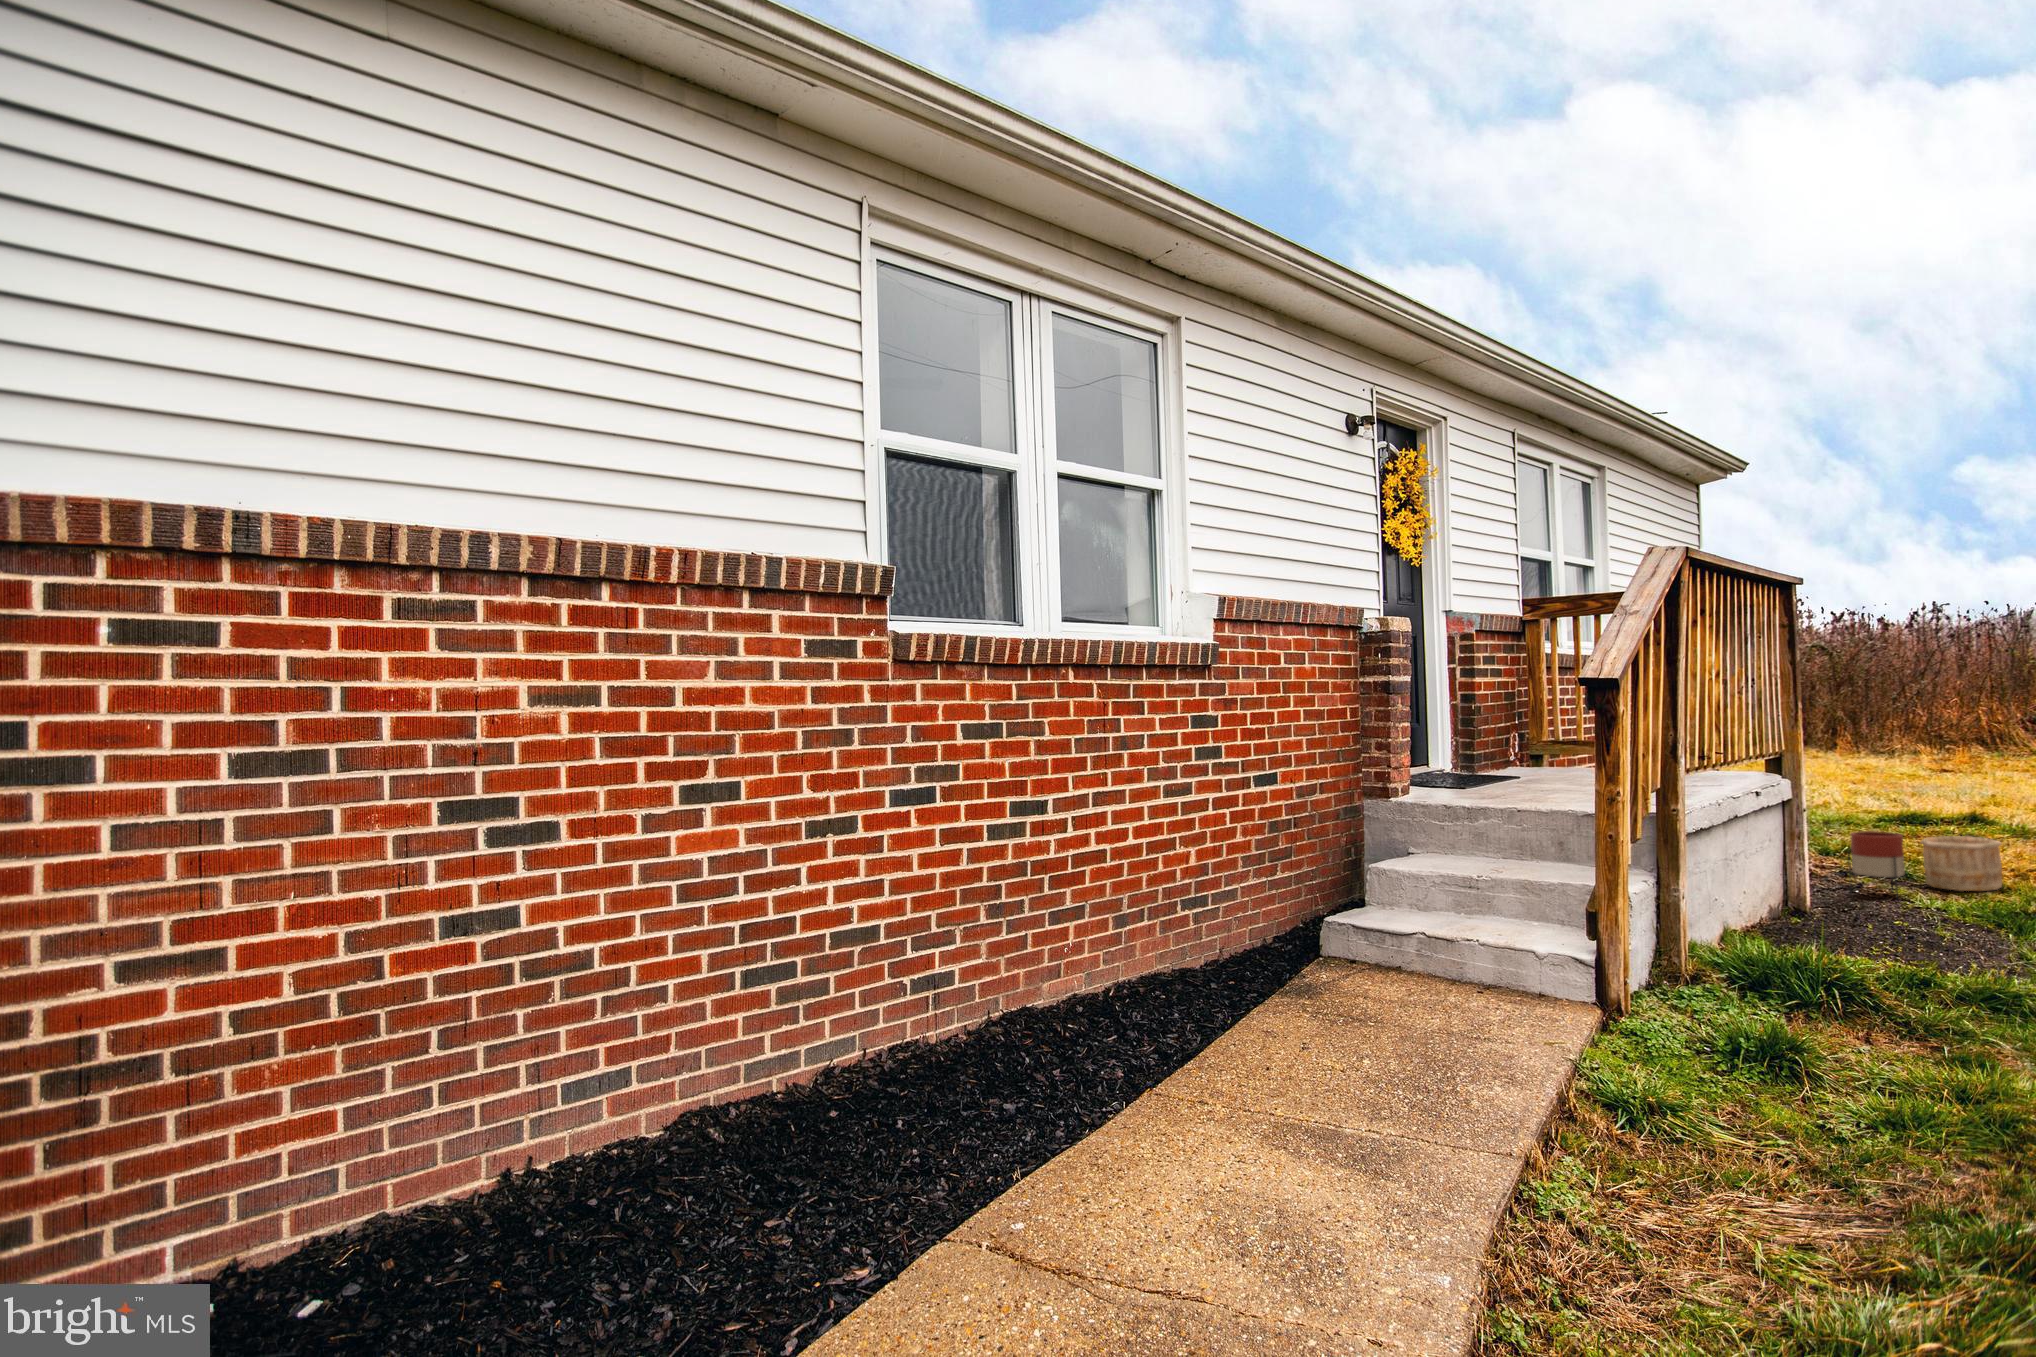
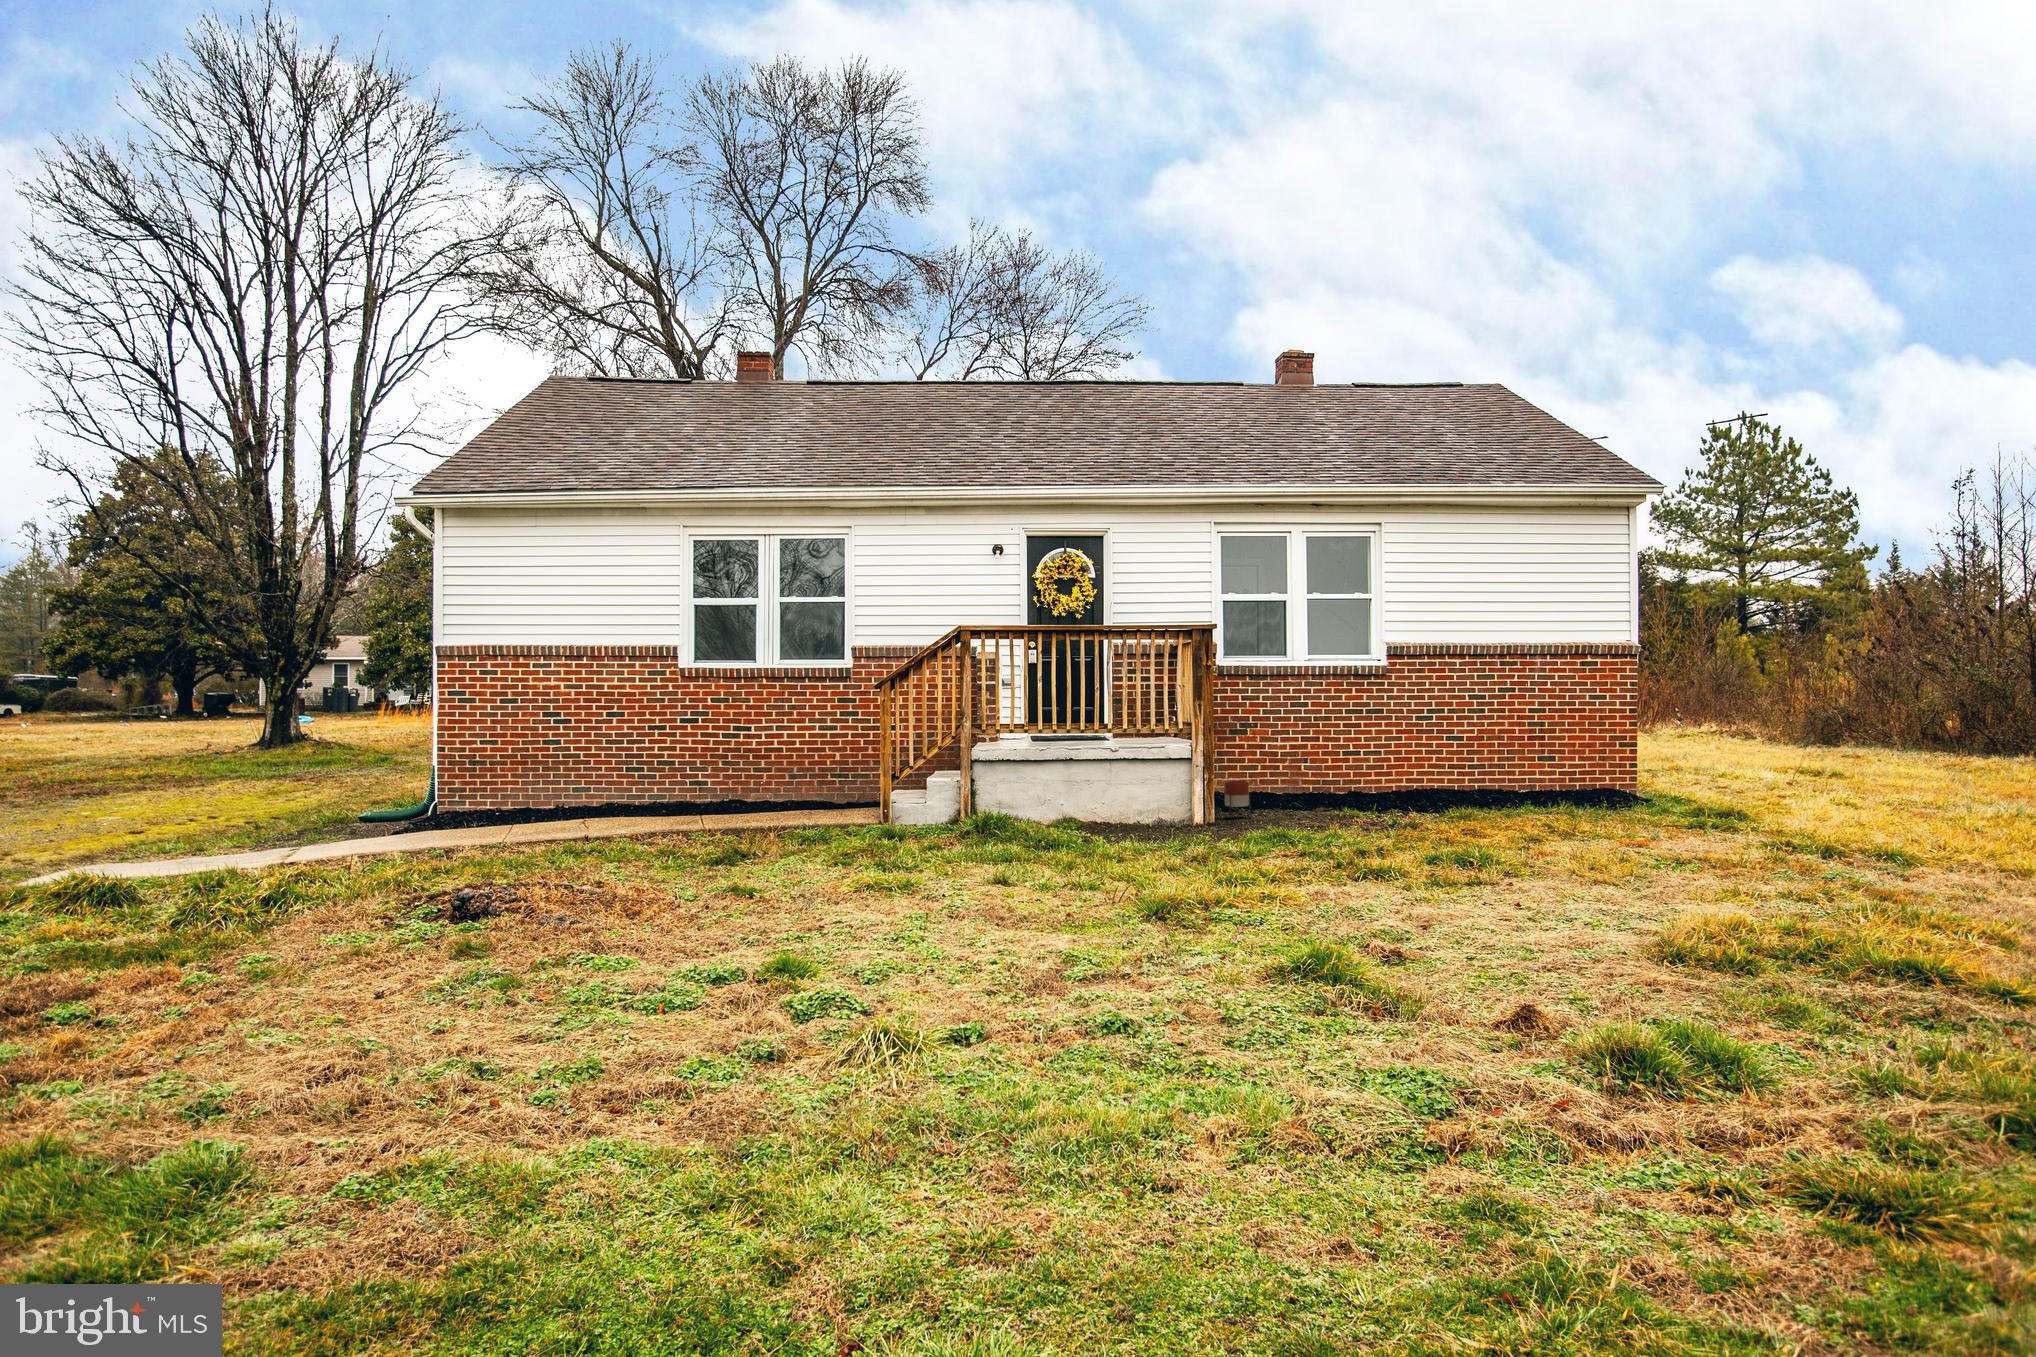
wooden bucket: present [1920,836,2002,891] -> none [1264,788,1302,820]

